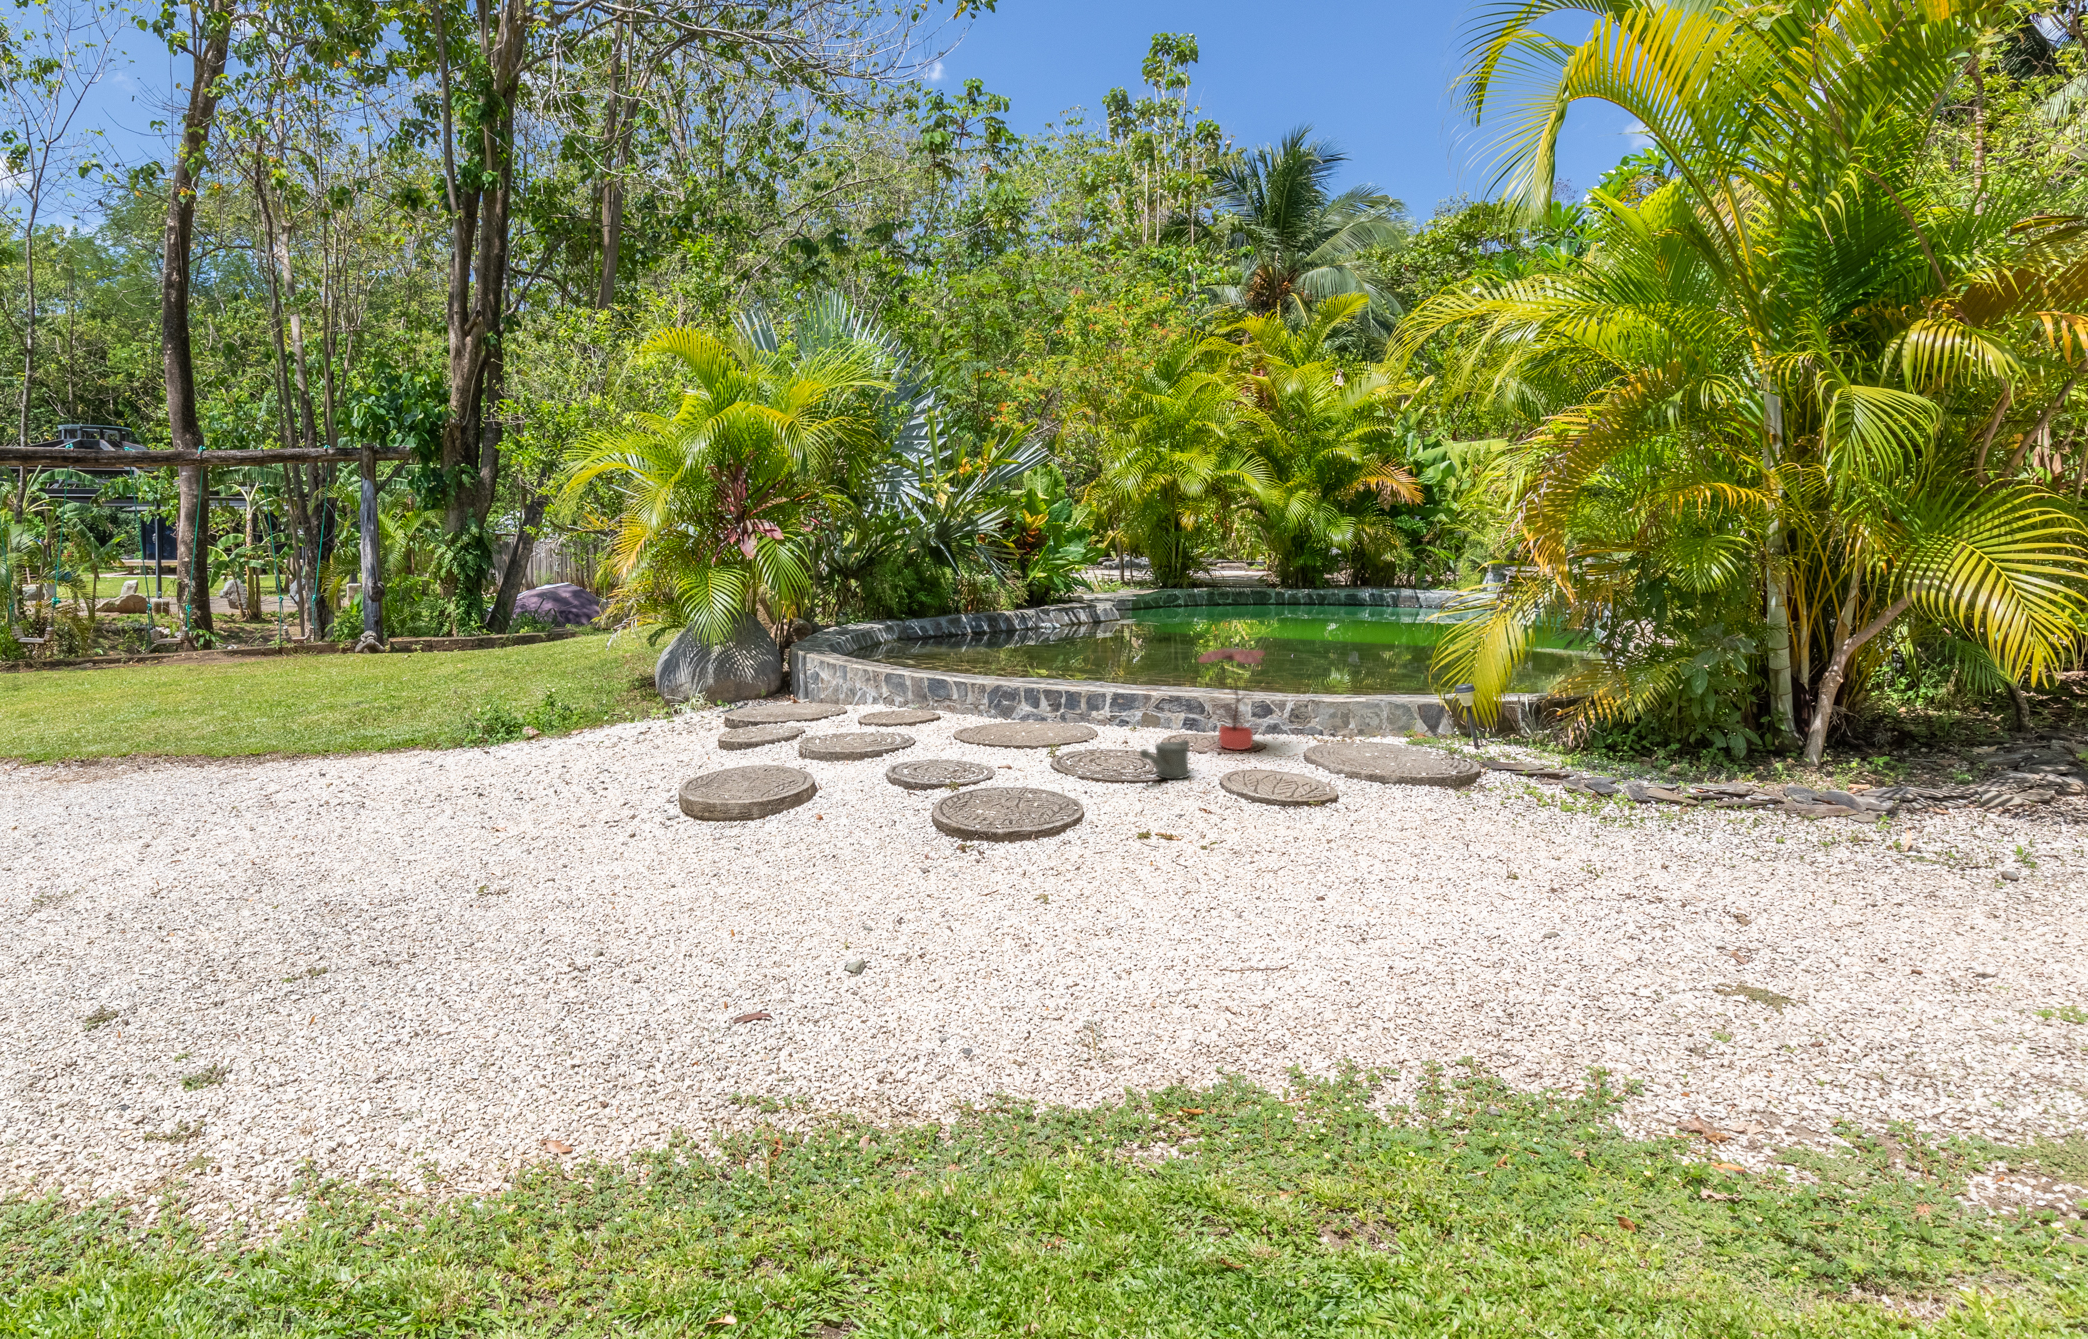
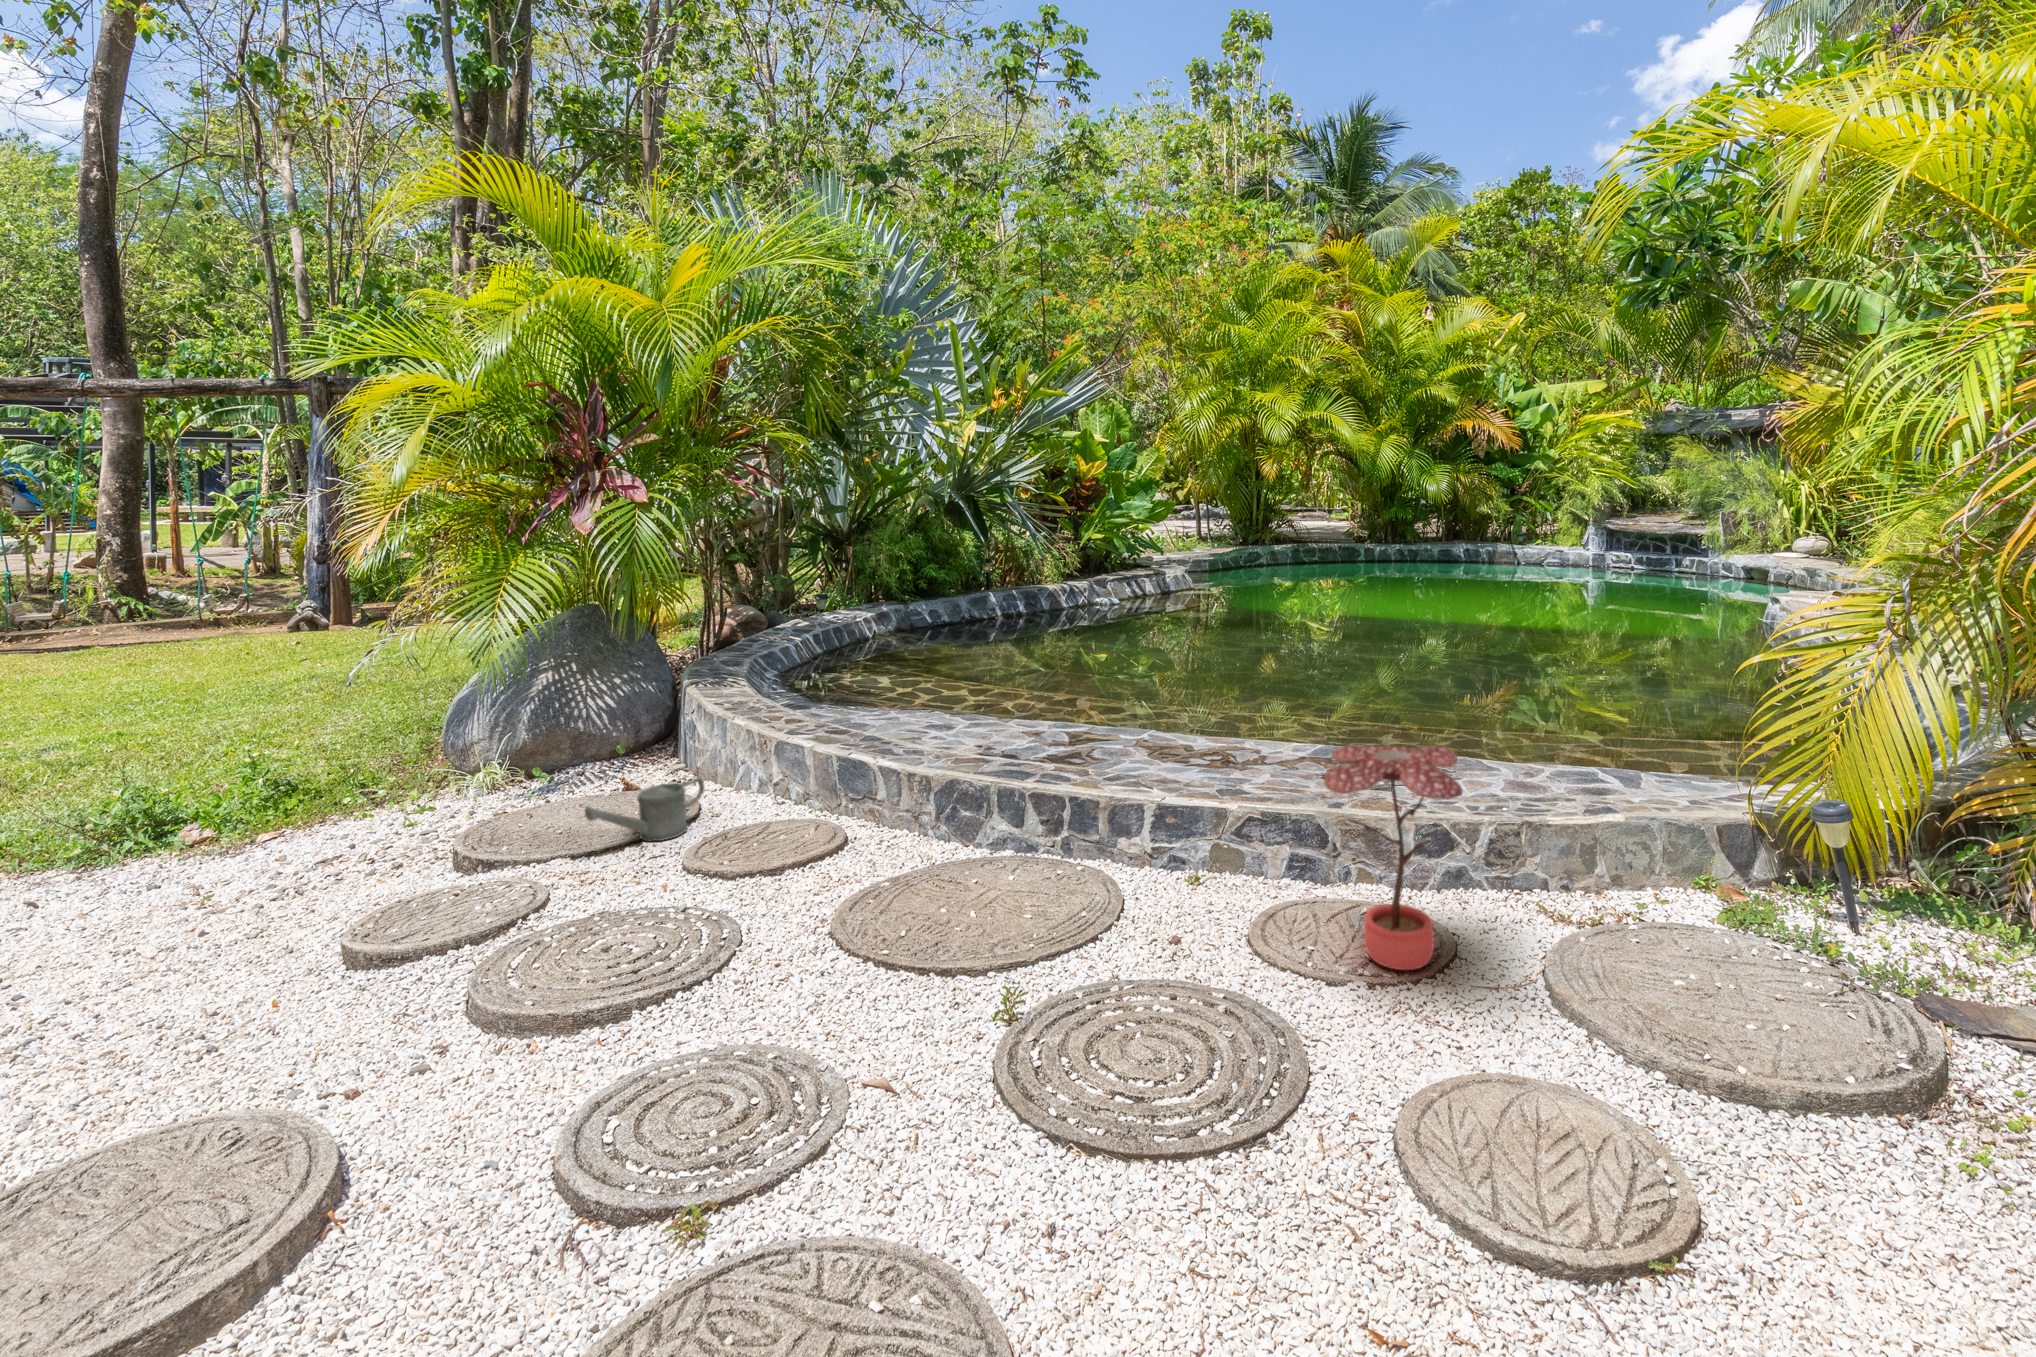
watering can: present [1140,740,1189,779] -> present [585,778,704,841]

